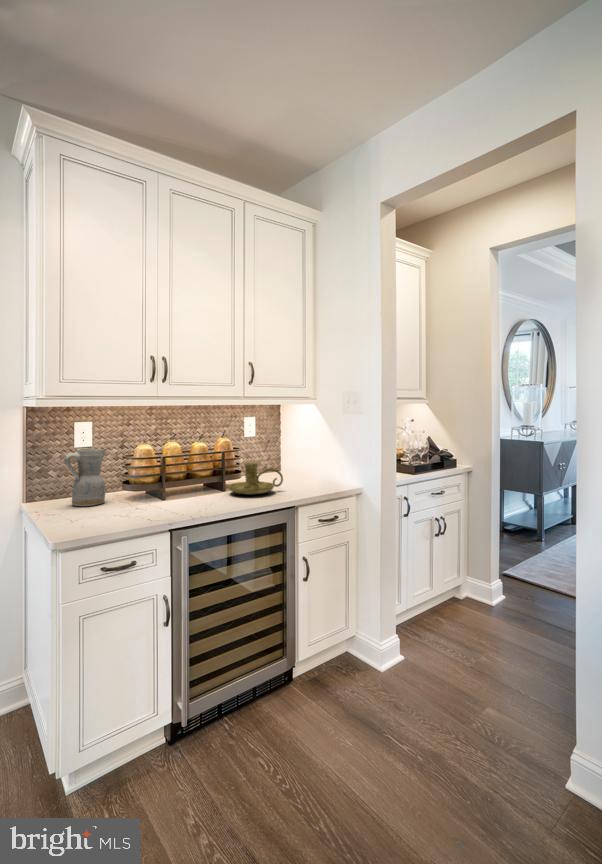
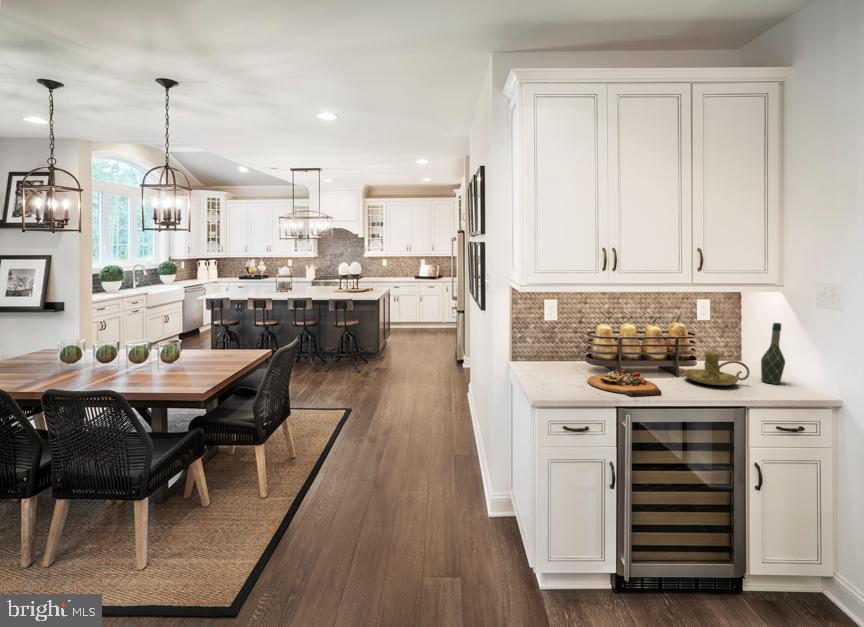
wine bottle: none [293,431,310,487] -> present [761,323,785,384]
ceramic pitcher: present [64,448,106,506] -> none [540,324,571,372]
cutting board: none [124,490,202,517] -> present [587,369,661,396]

